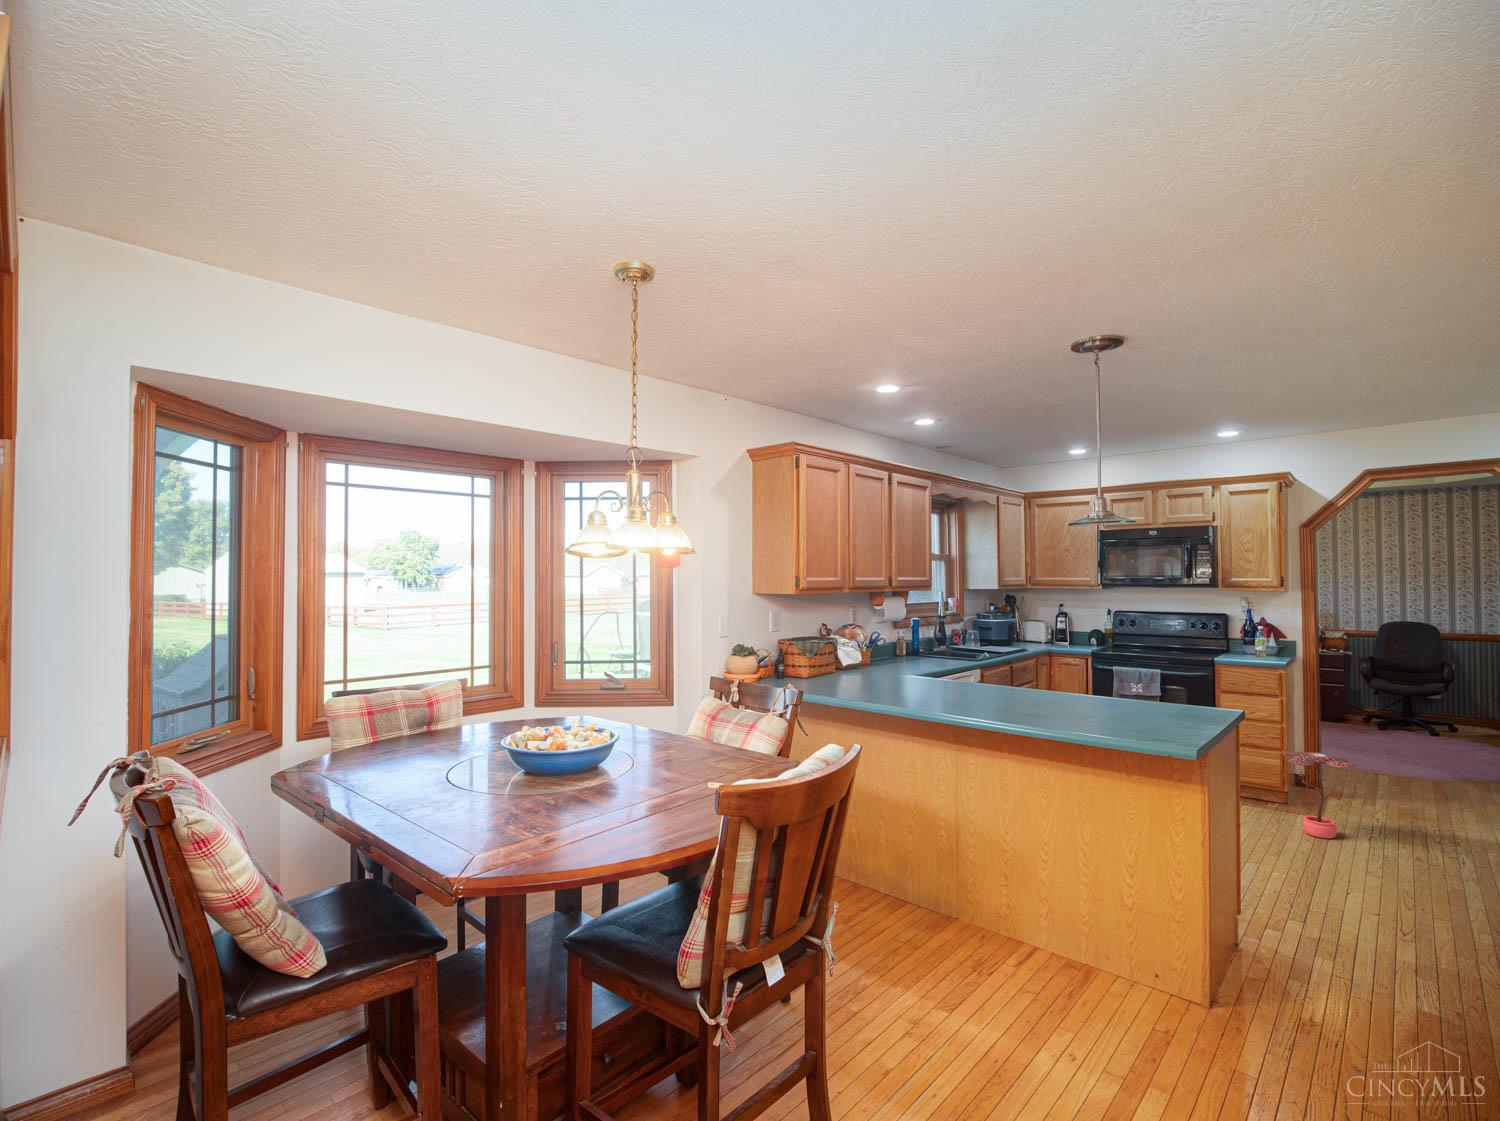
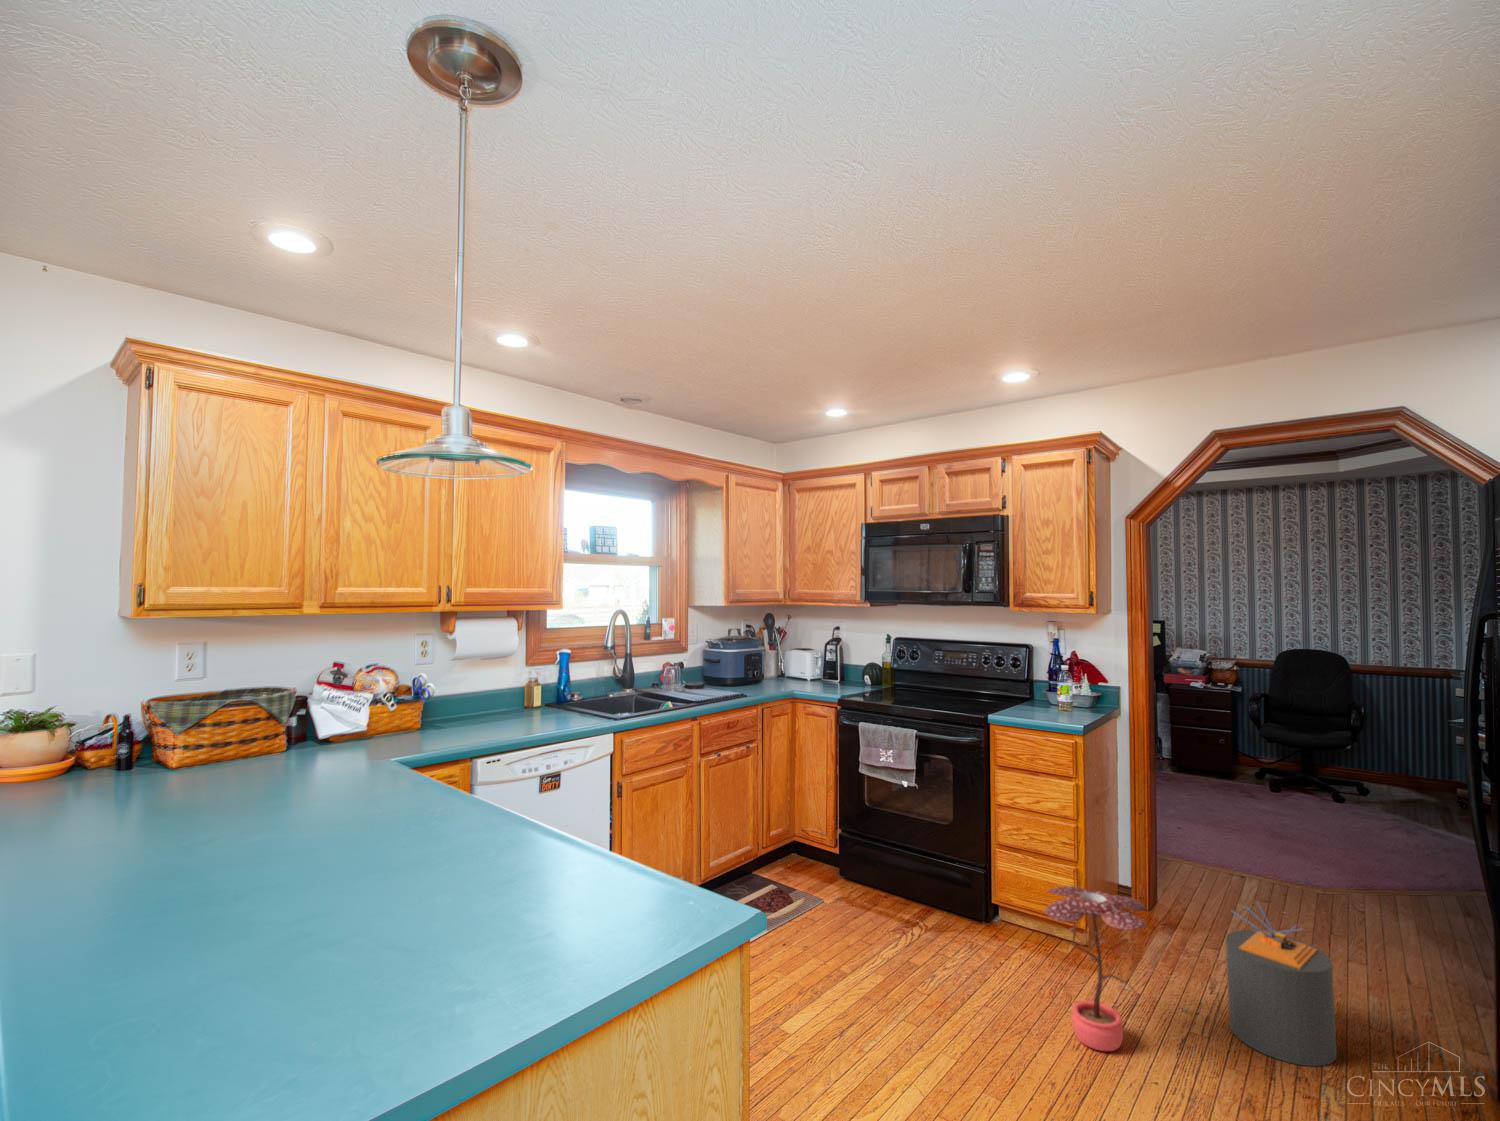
trash can: none [1393,759,1465,844] -> present [1226,903,1337,1066]

